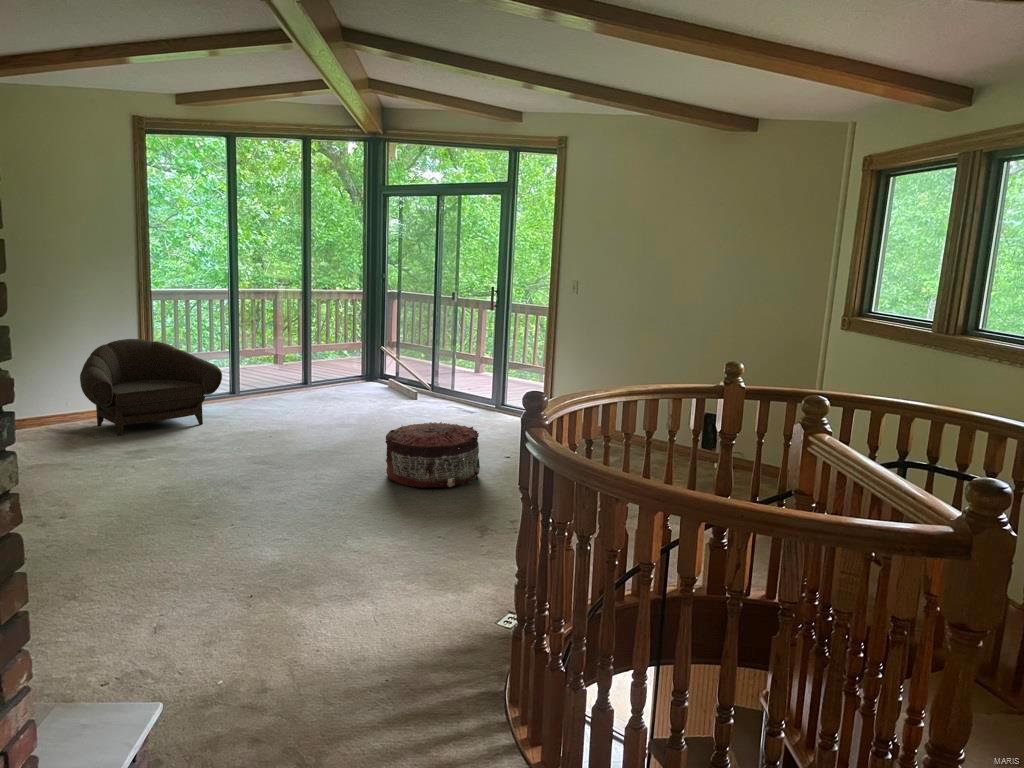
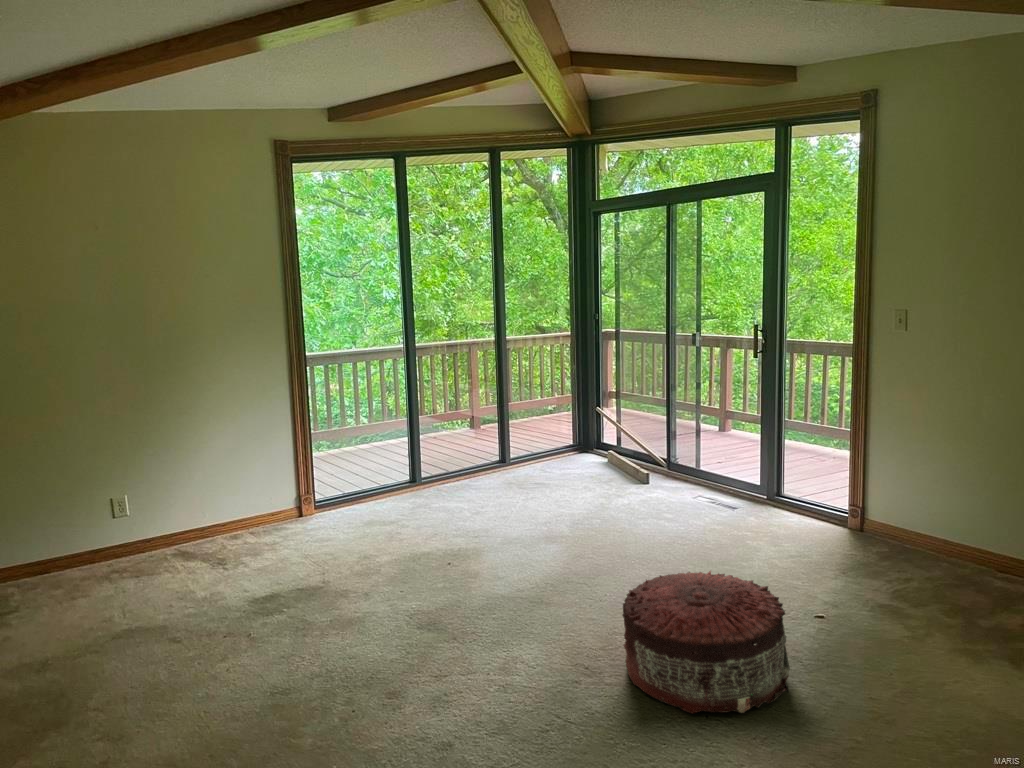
armchair: present [80,339,222,436] -> none [214,425,391,565]

